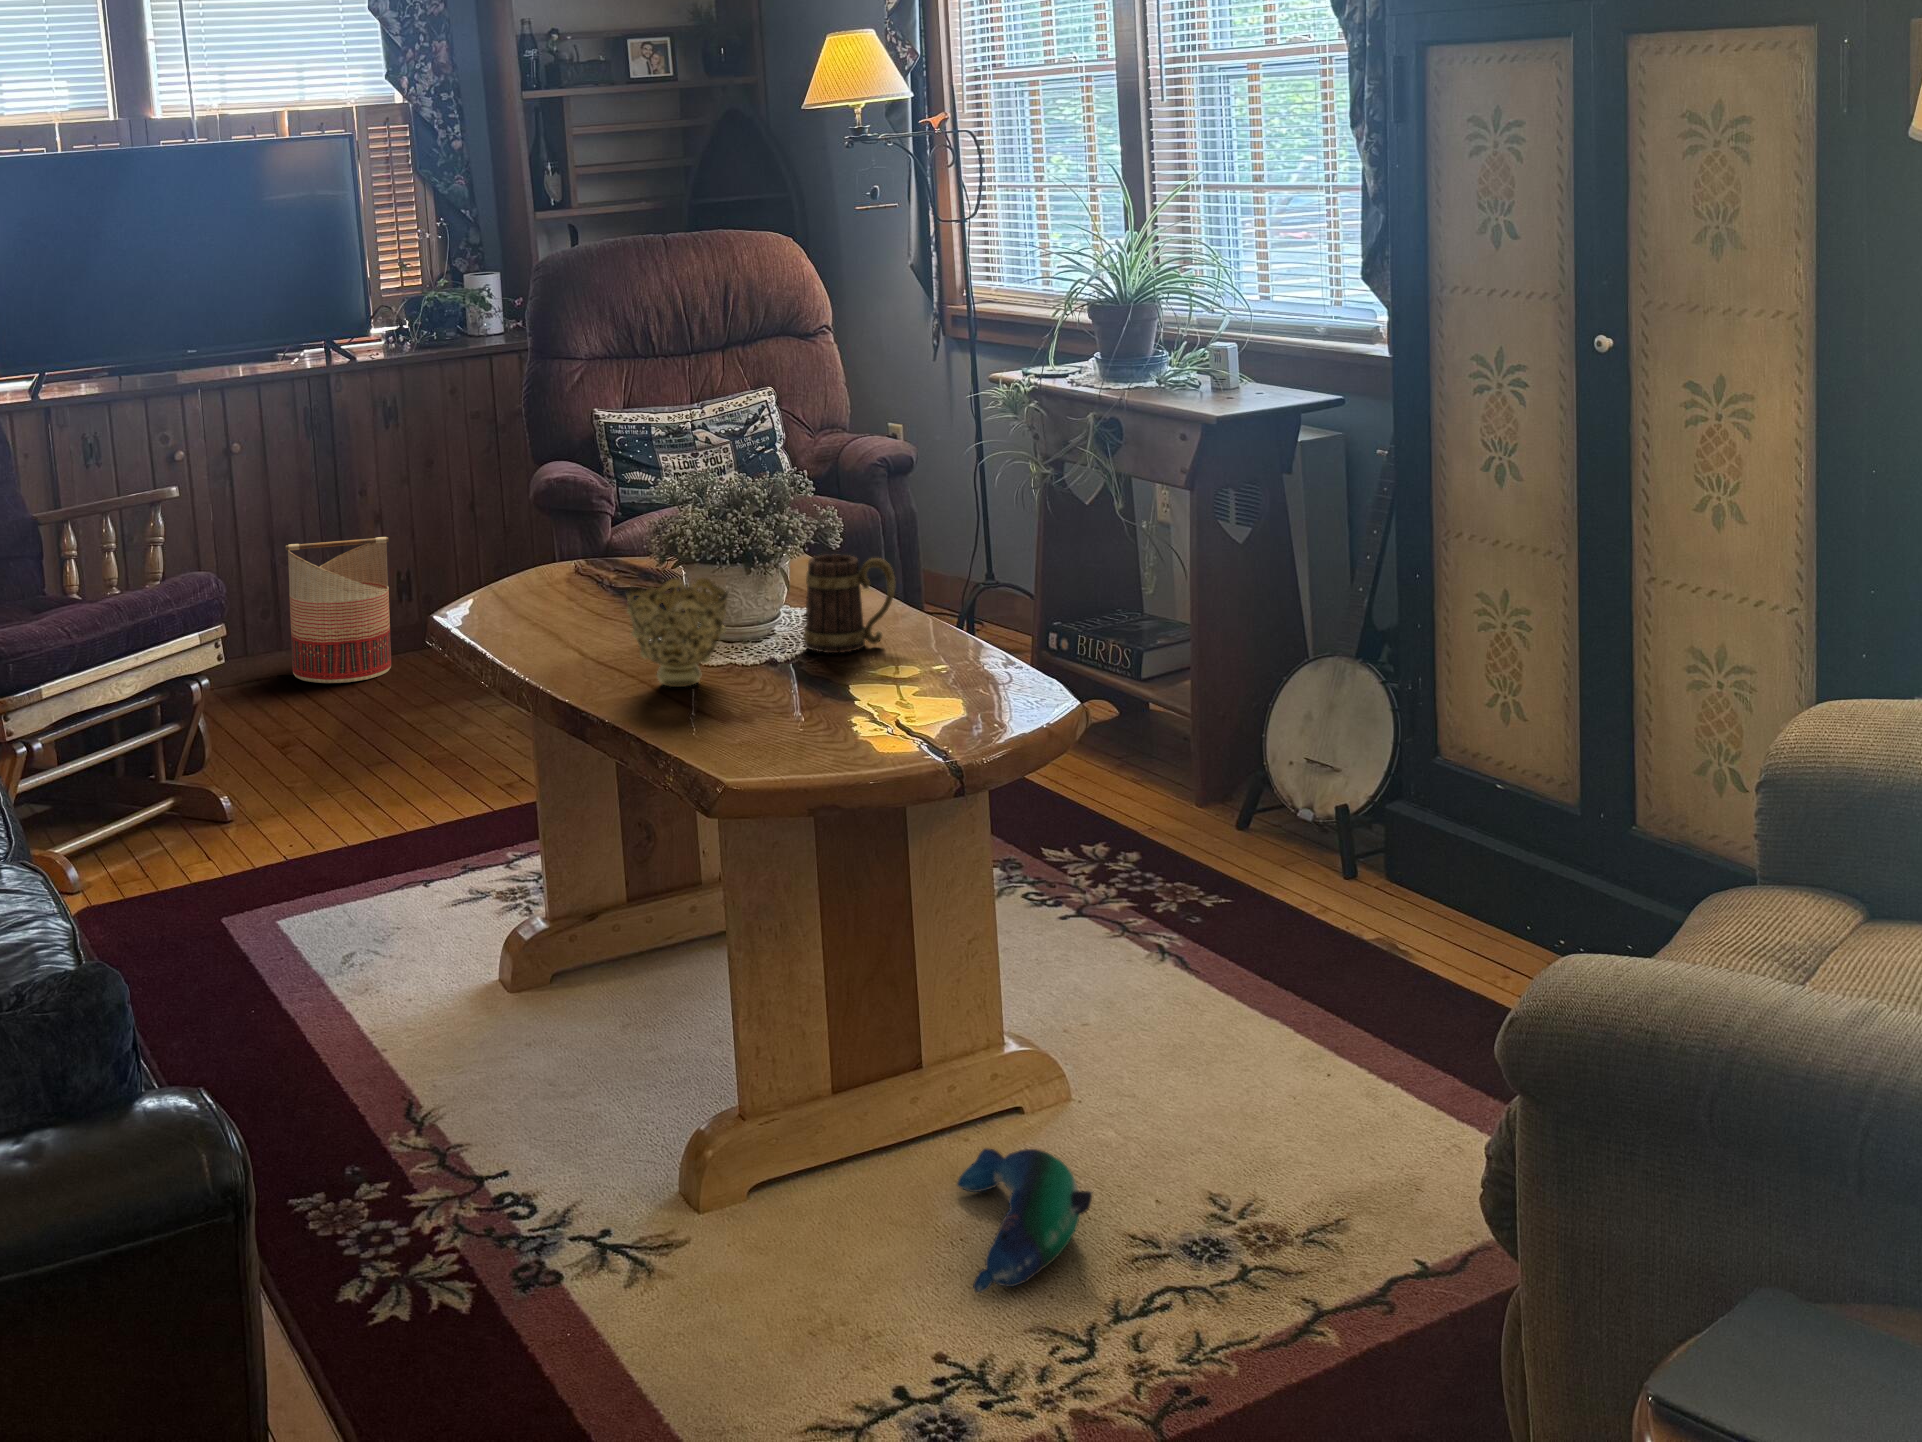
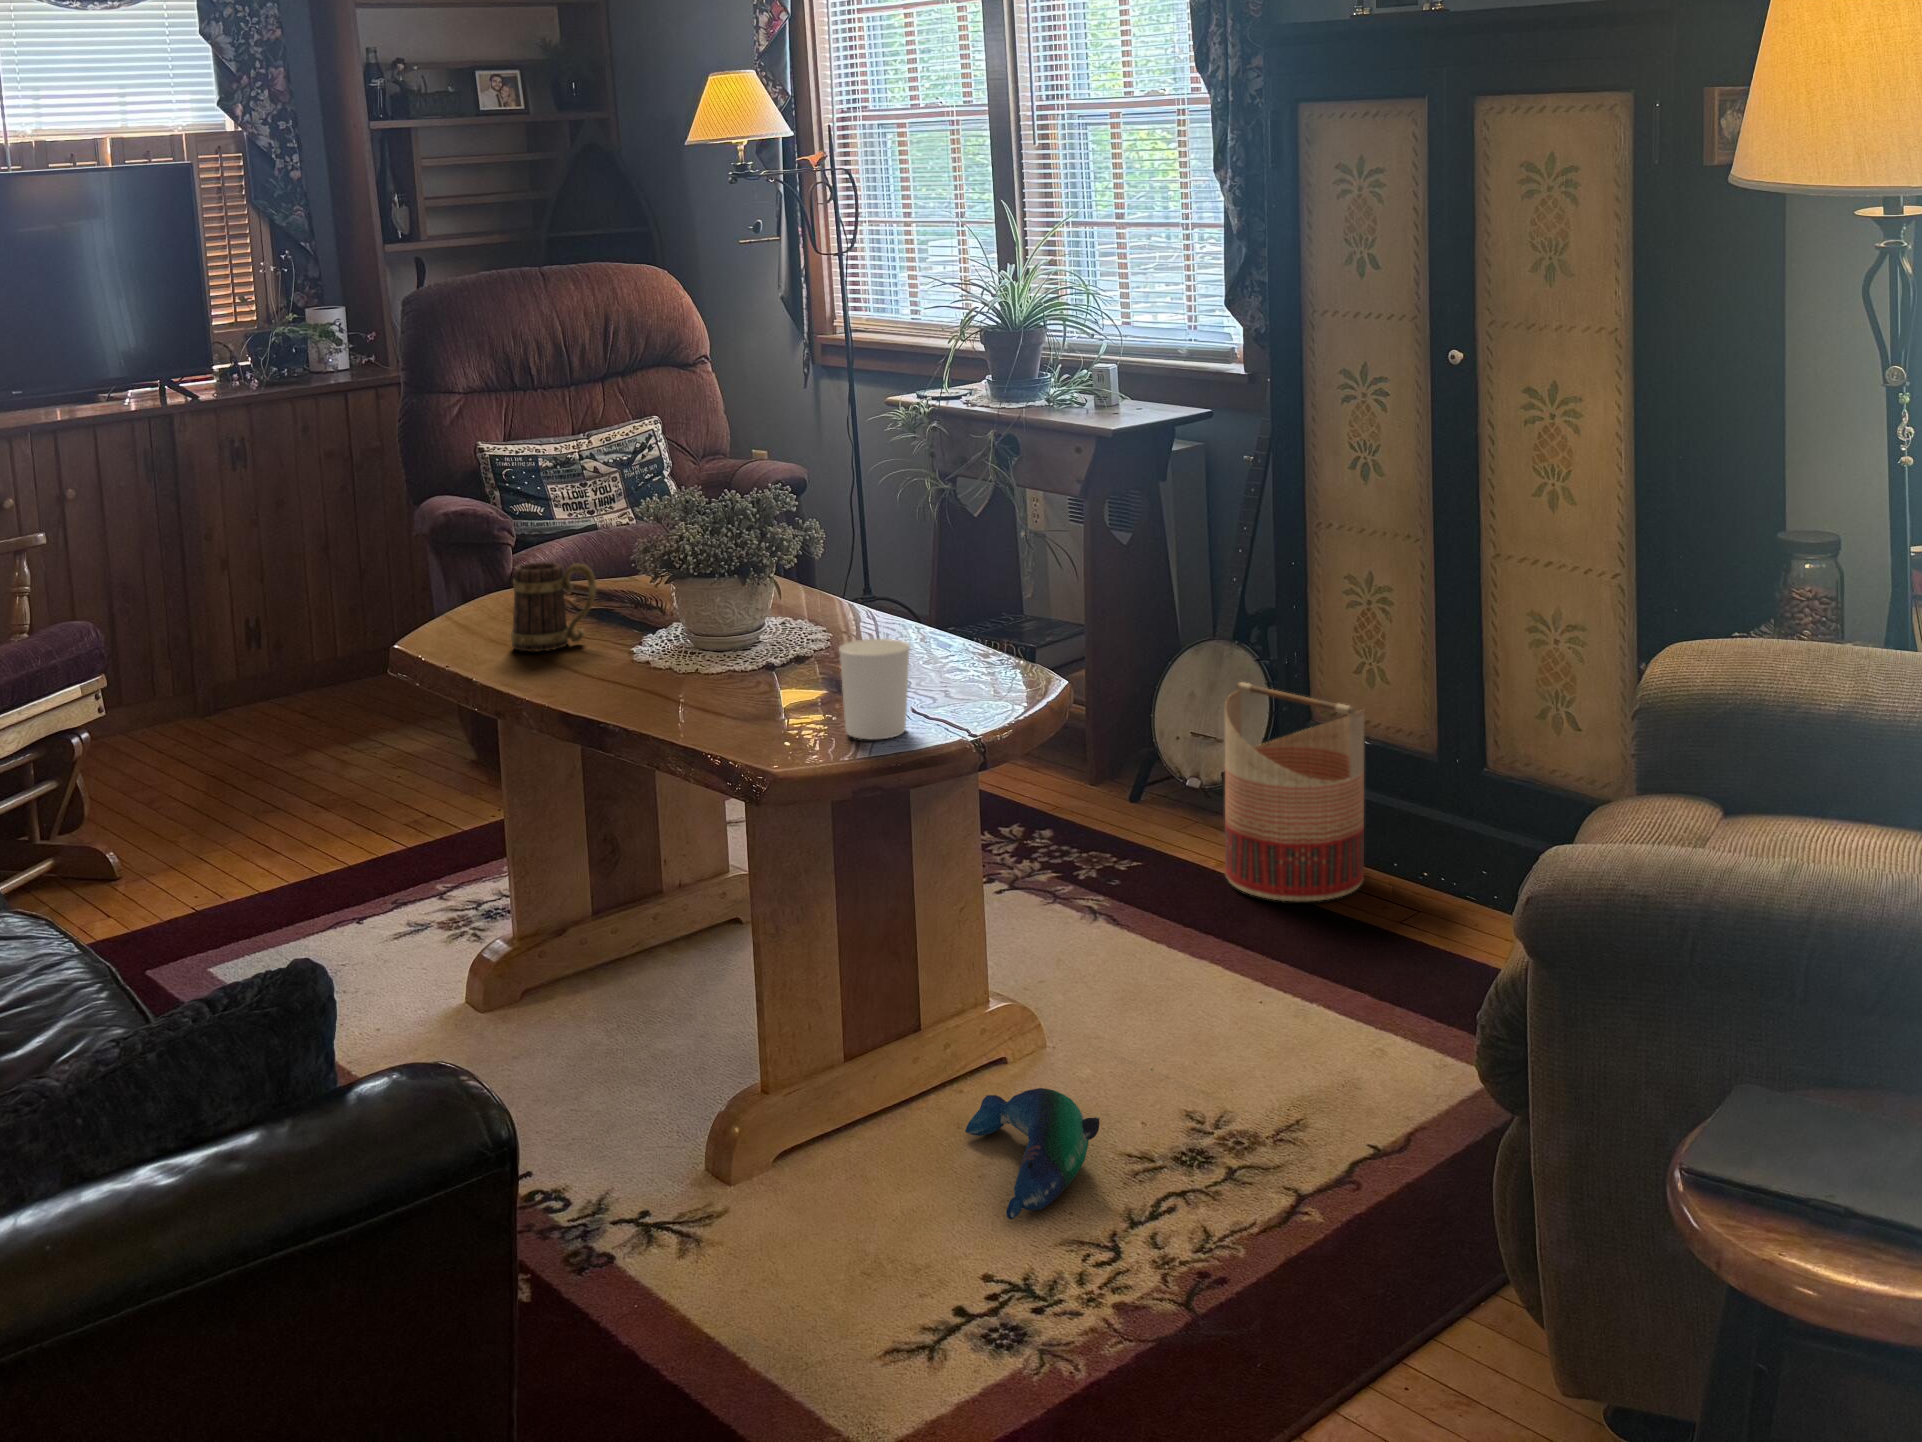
basket: present [286,537,391,683] -> present [1225,682,1364,901]
mug: present [803,554,895,653] -> present [511,562,596,651]
decorative bowl: present [625,578,728,687] -> none [625,589,726,693]
candle holder: none [818,643,895,753] -> present [839,639,910,740]

